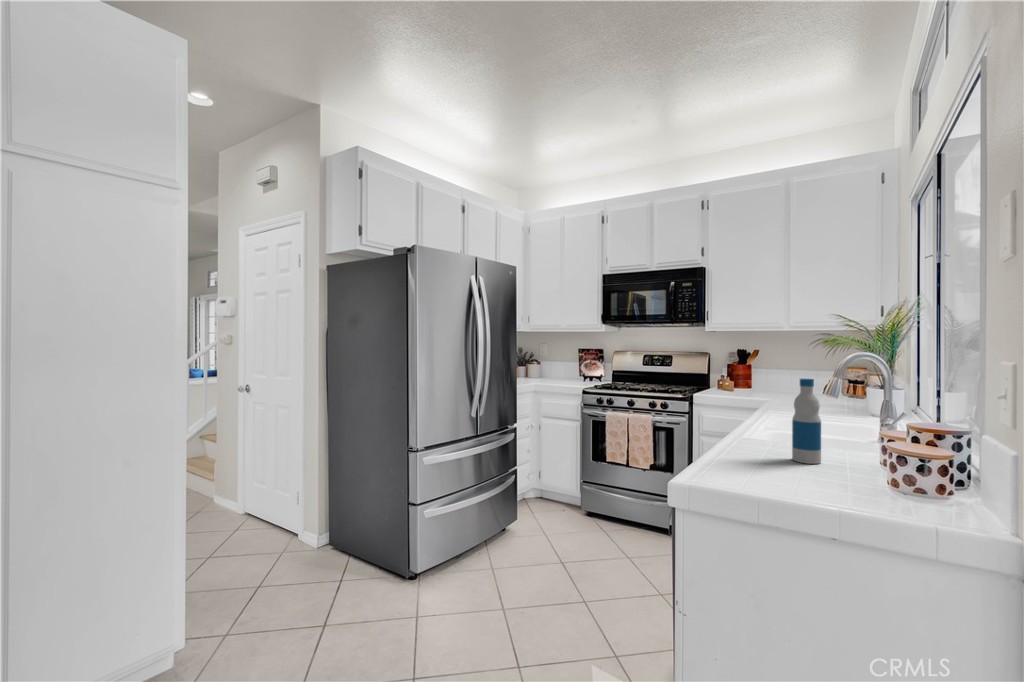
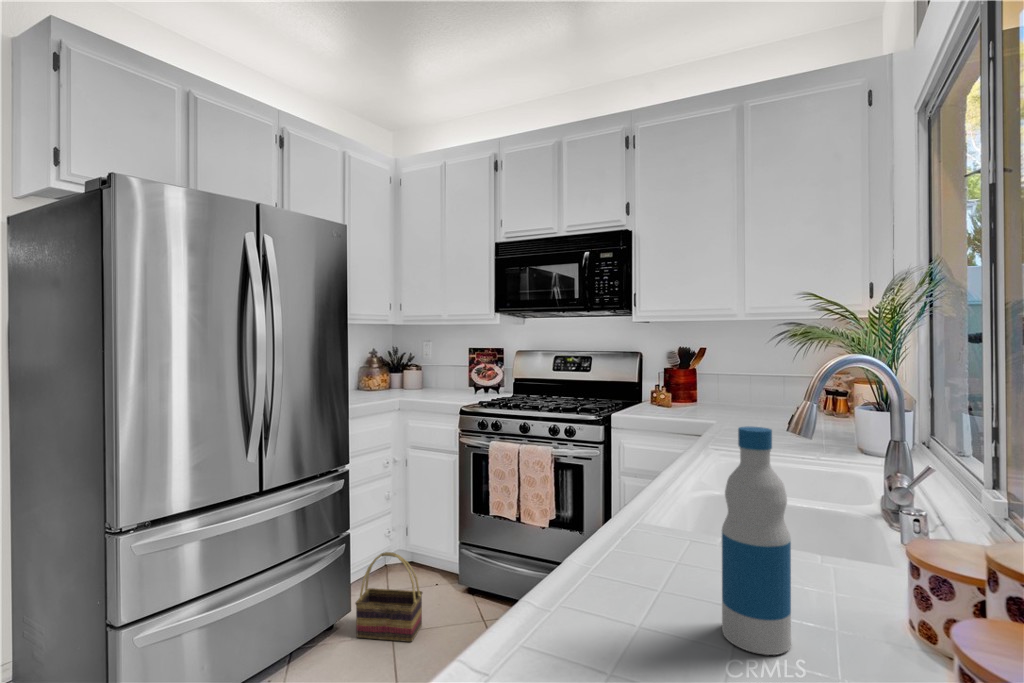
basket: none [523,482,564,540] -> present [355,552,423,642]

